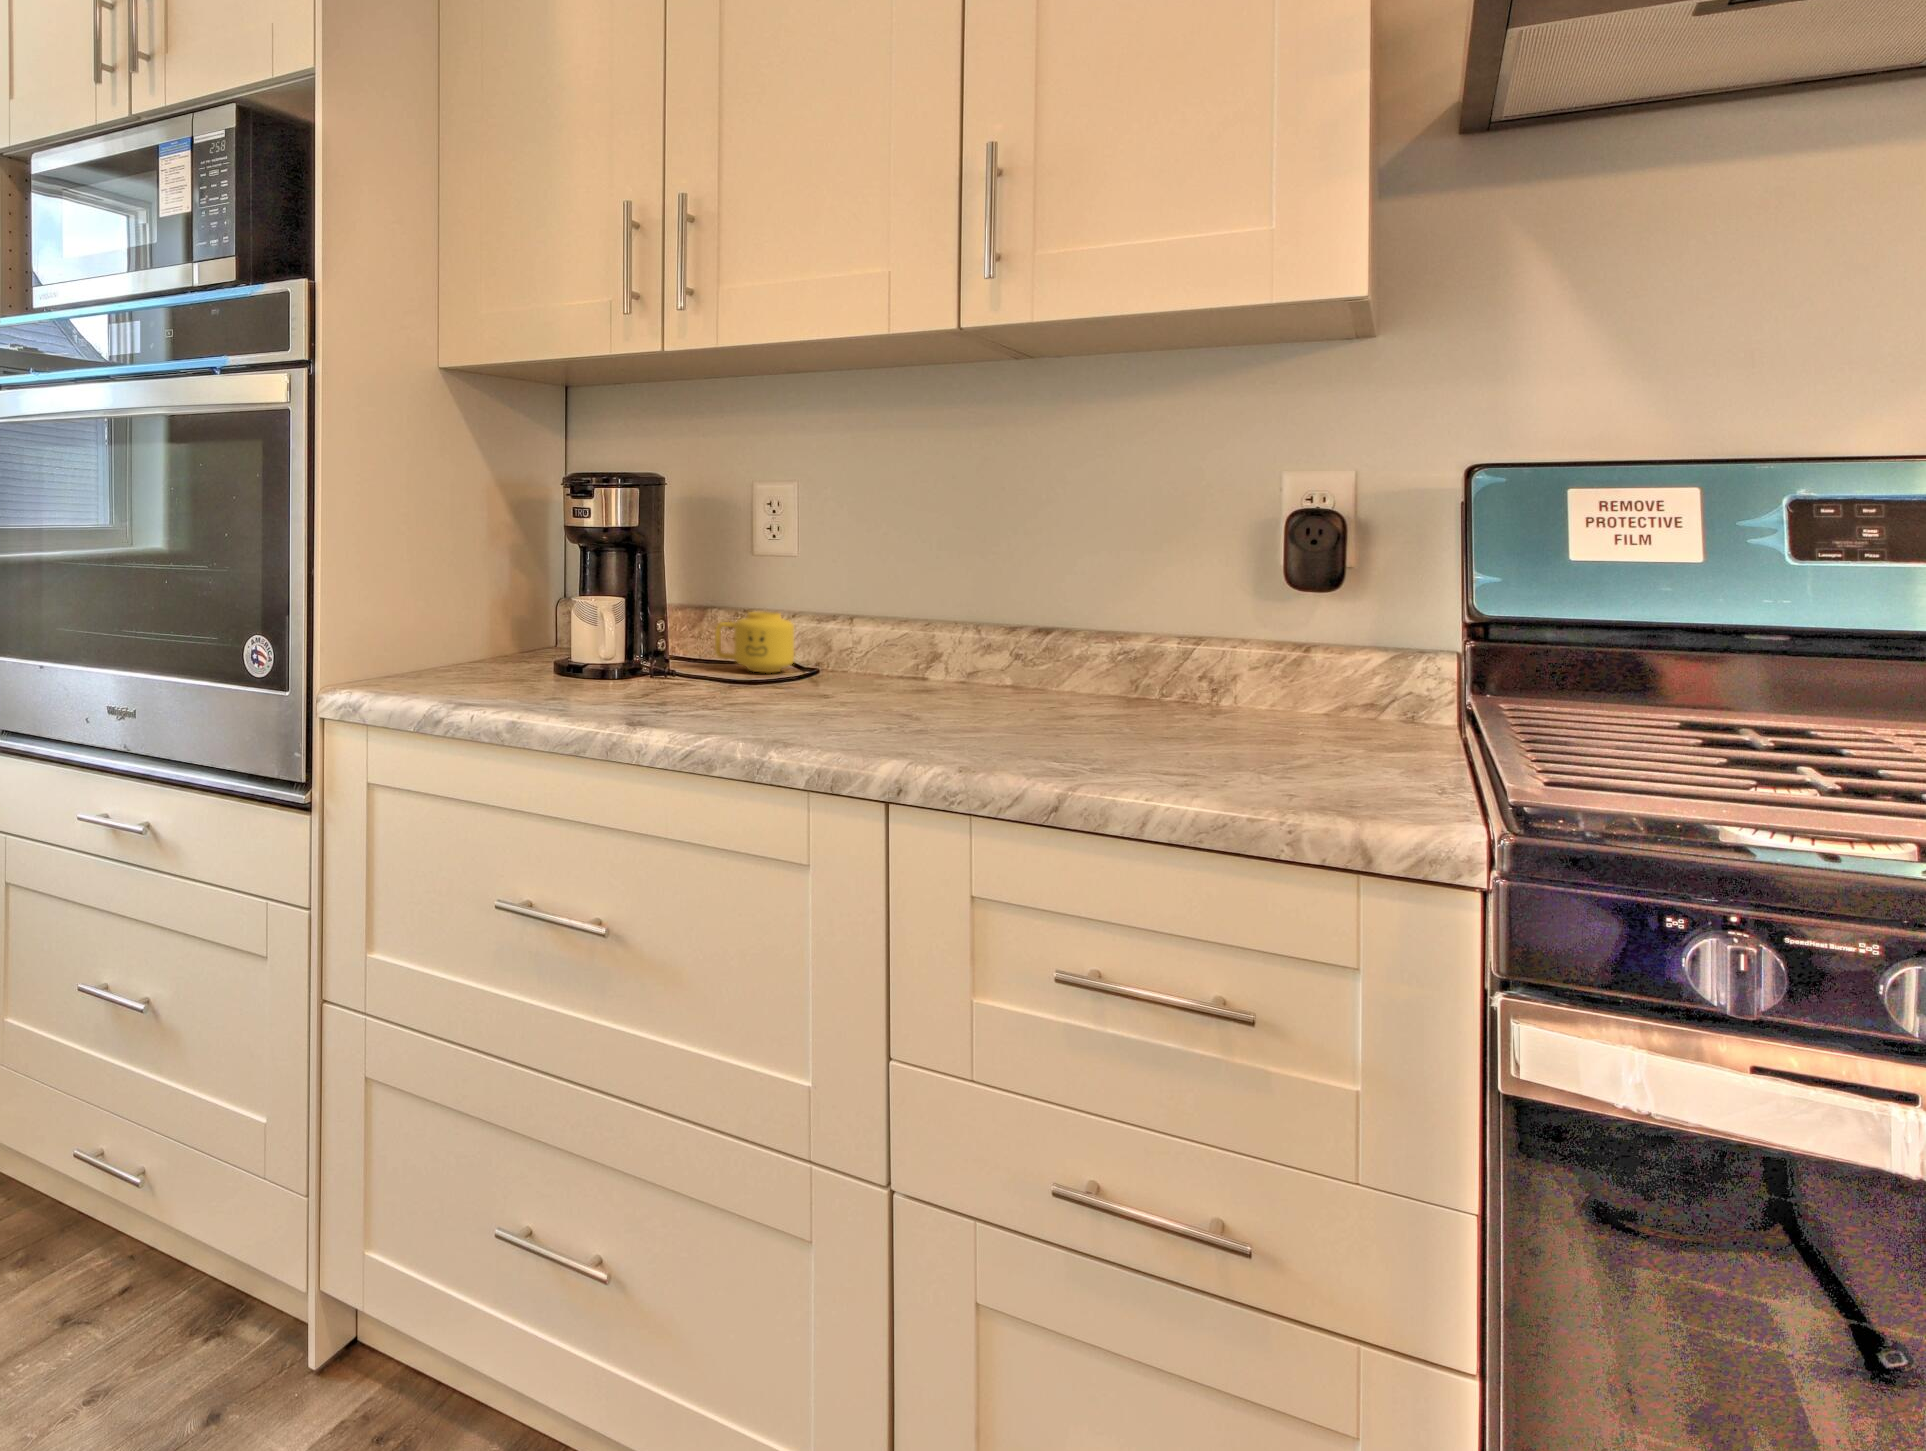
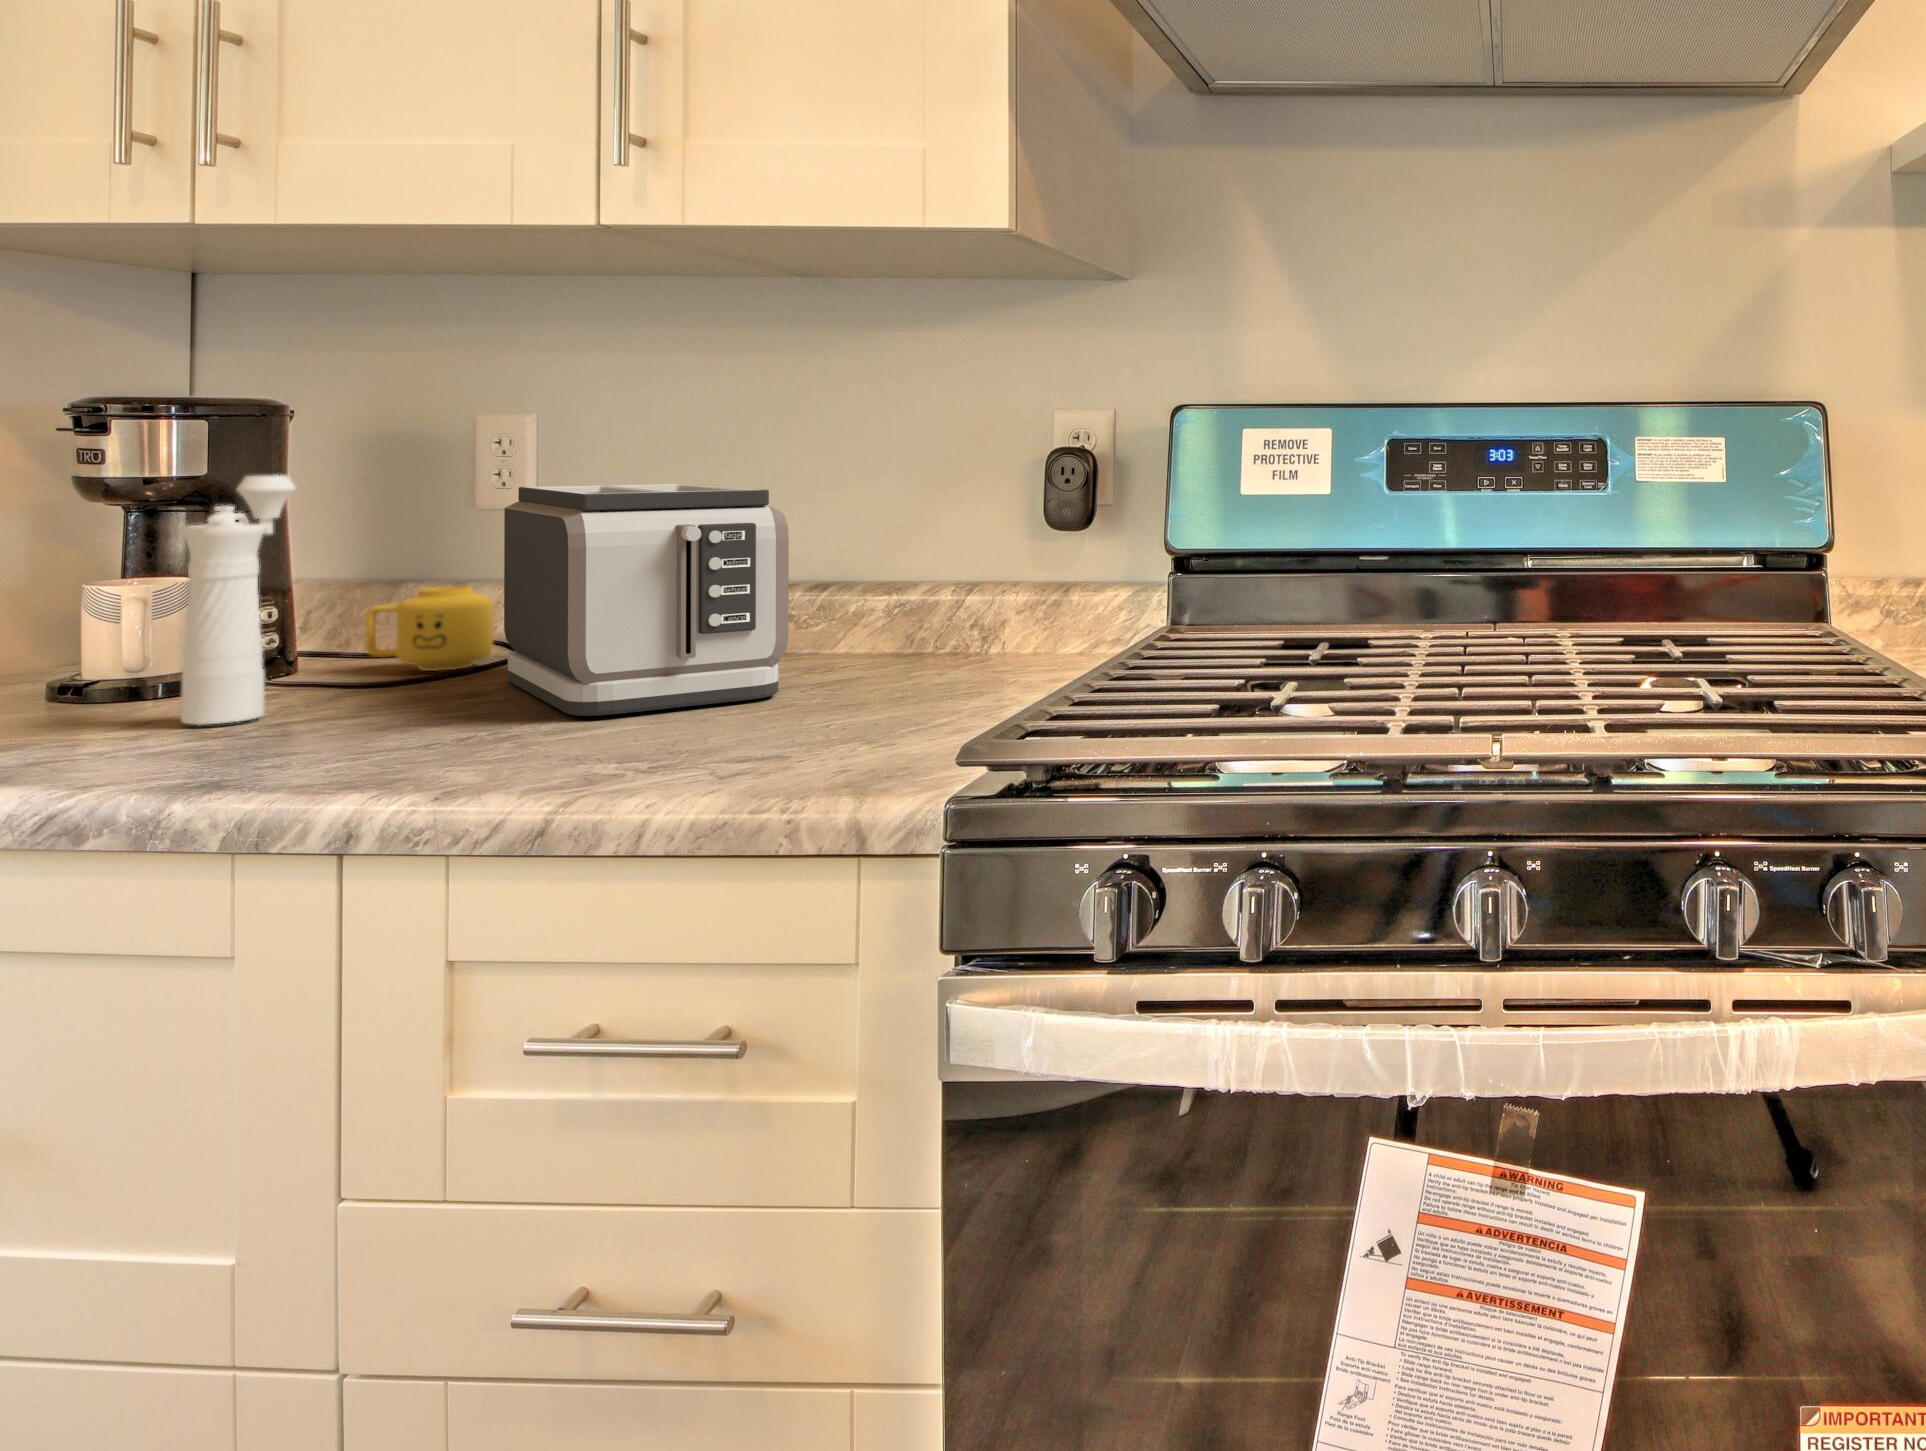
pepper mill: none [627,528,683,697] -> present [181,475,296,725]
toaster: none [810,540,1054,726] -> present [504,484,789,716]

